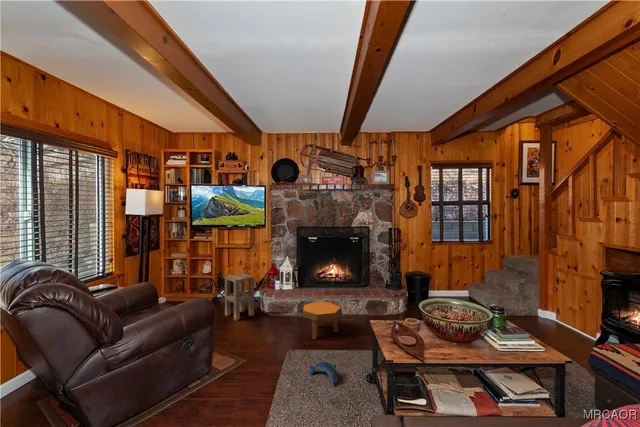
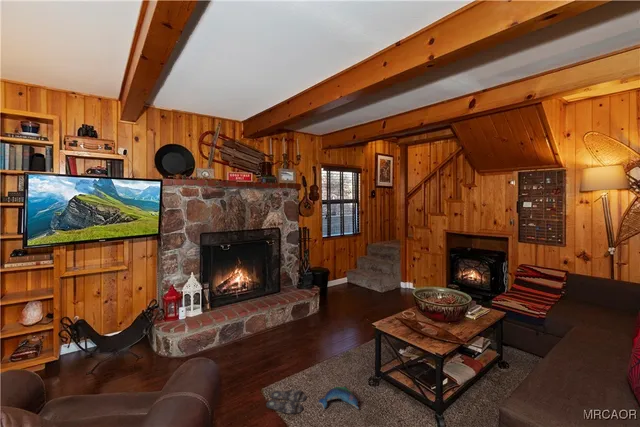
side table: present [225,273,254,321] -> none [112,309,164,382]
footstool: present [303,302,342,339] -> none [251,318,298,366]
slippers: none [277,351,309,369] -> present [266,389,306,414]

